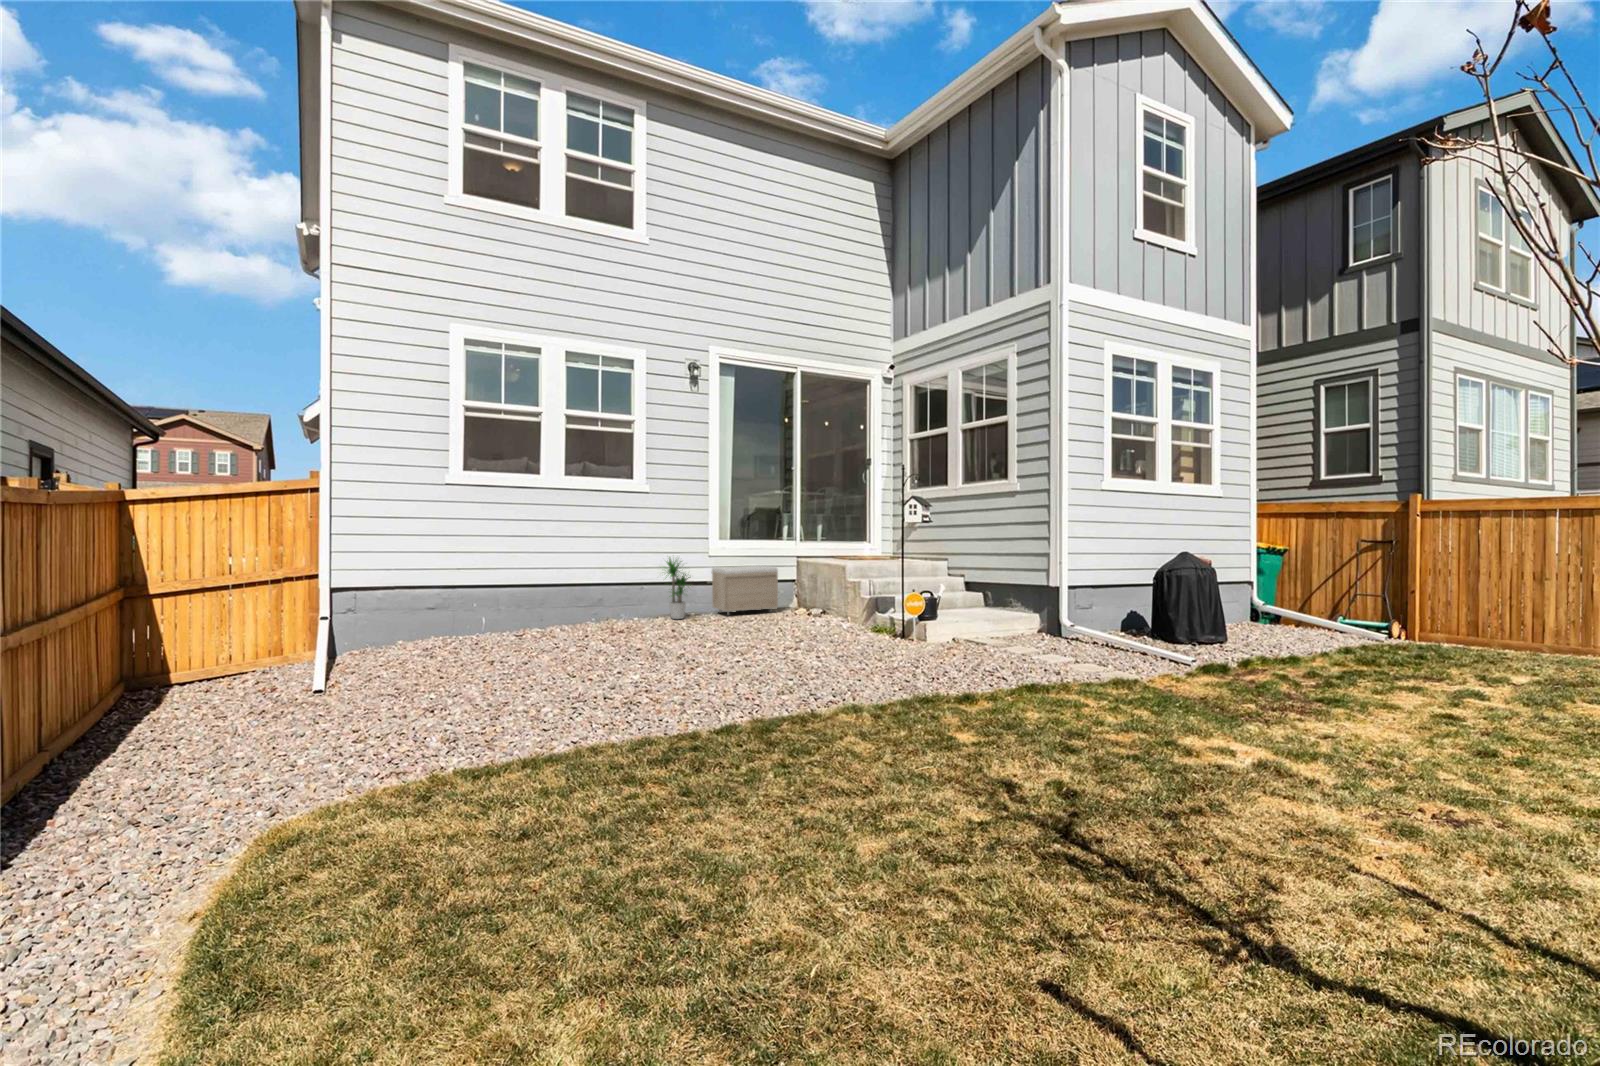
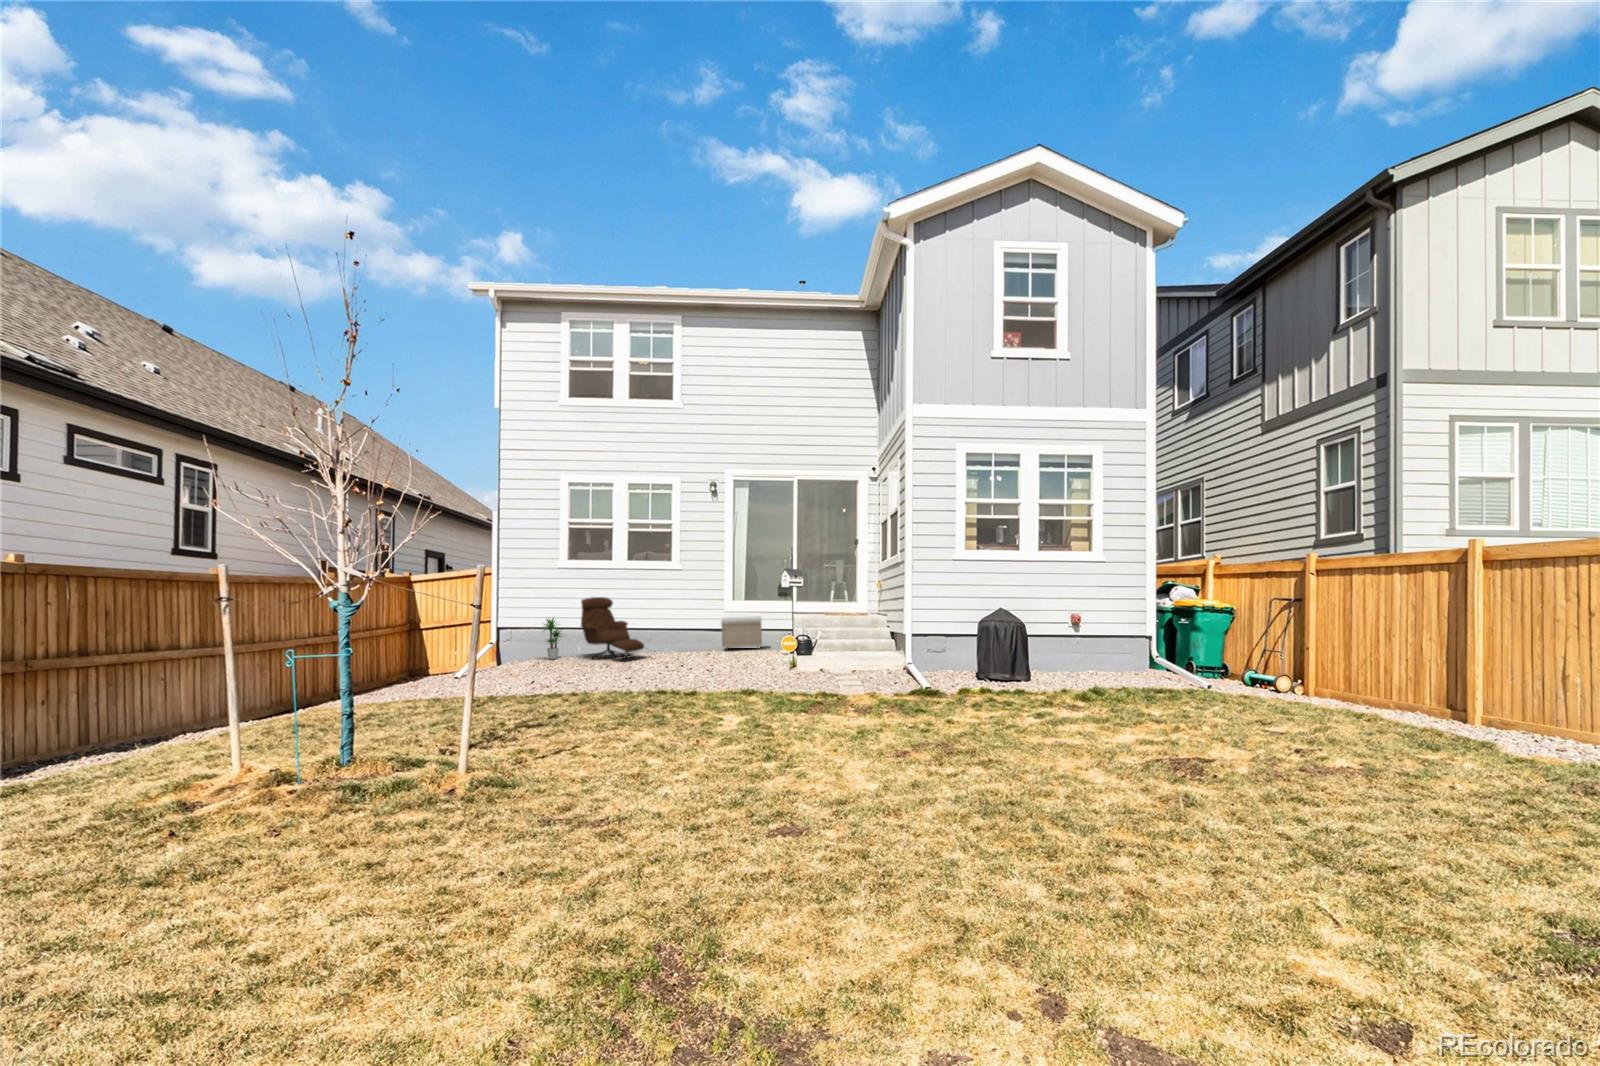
lounge chair: none [503,535,622,638] -> present [581,597,644,659]
potted plant: present [666,557,691,619] -> present [543,617,562,659]

